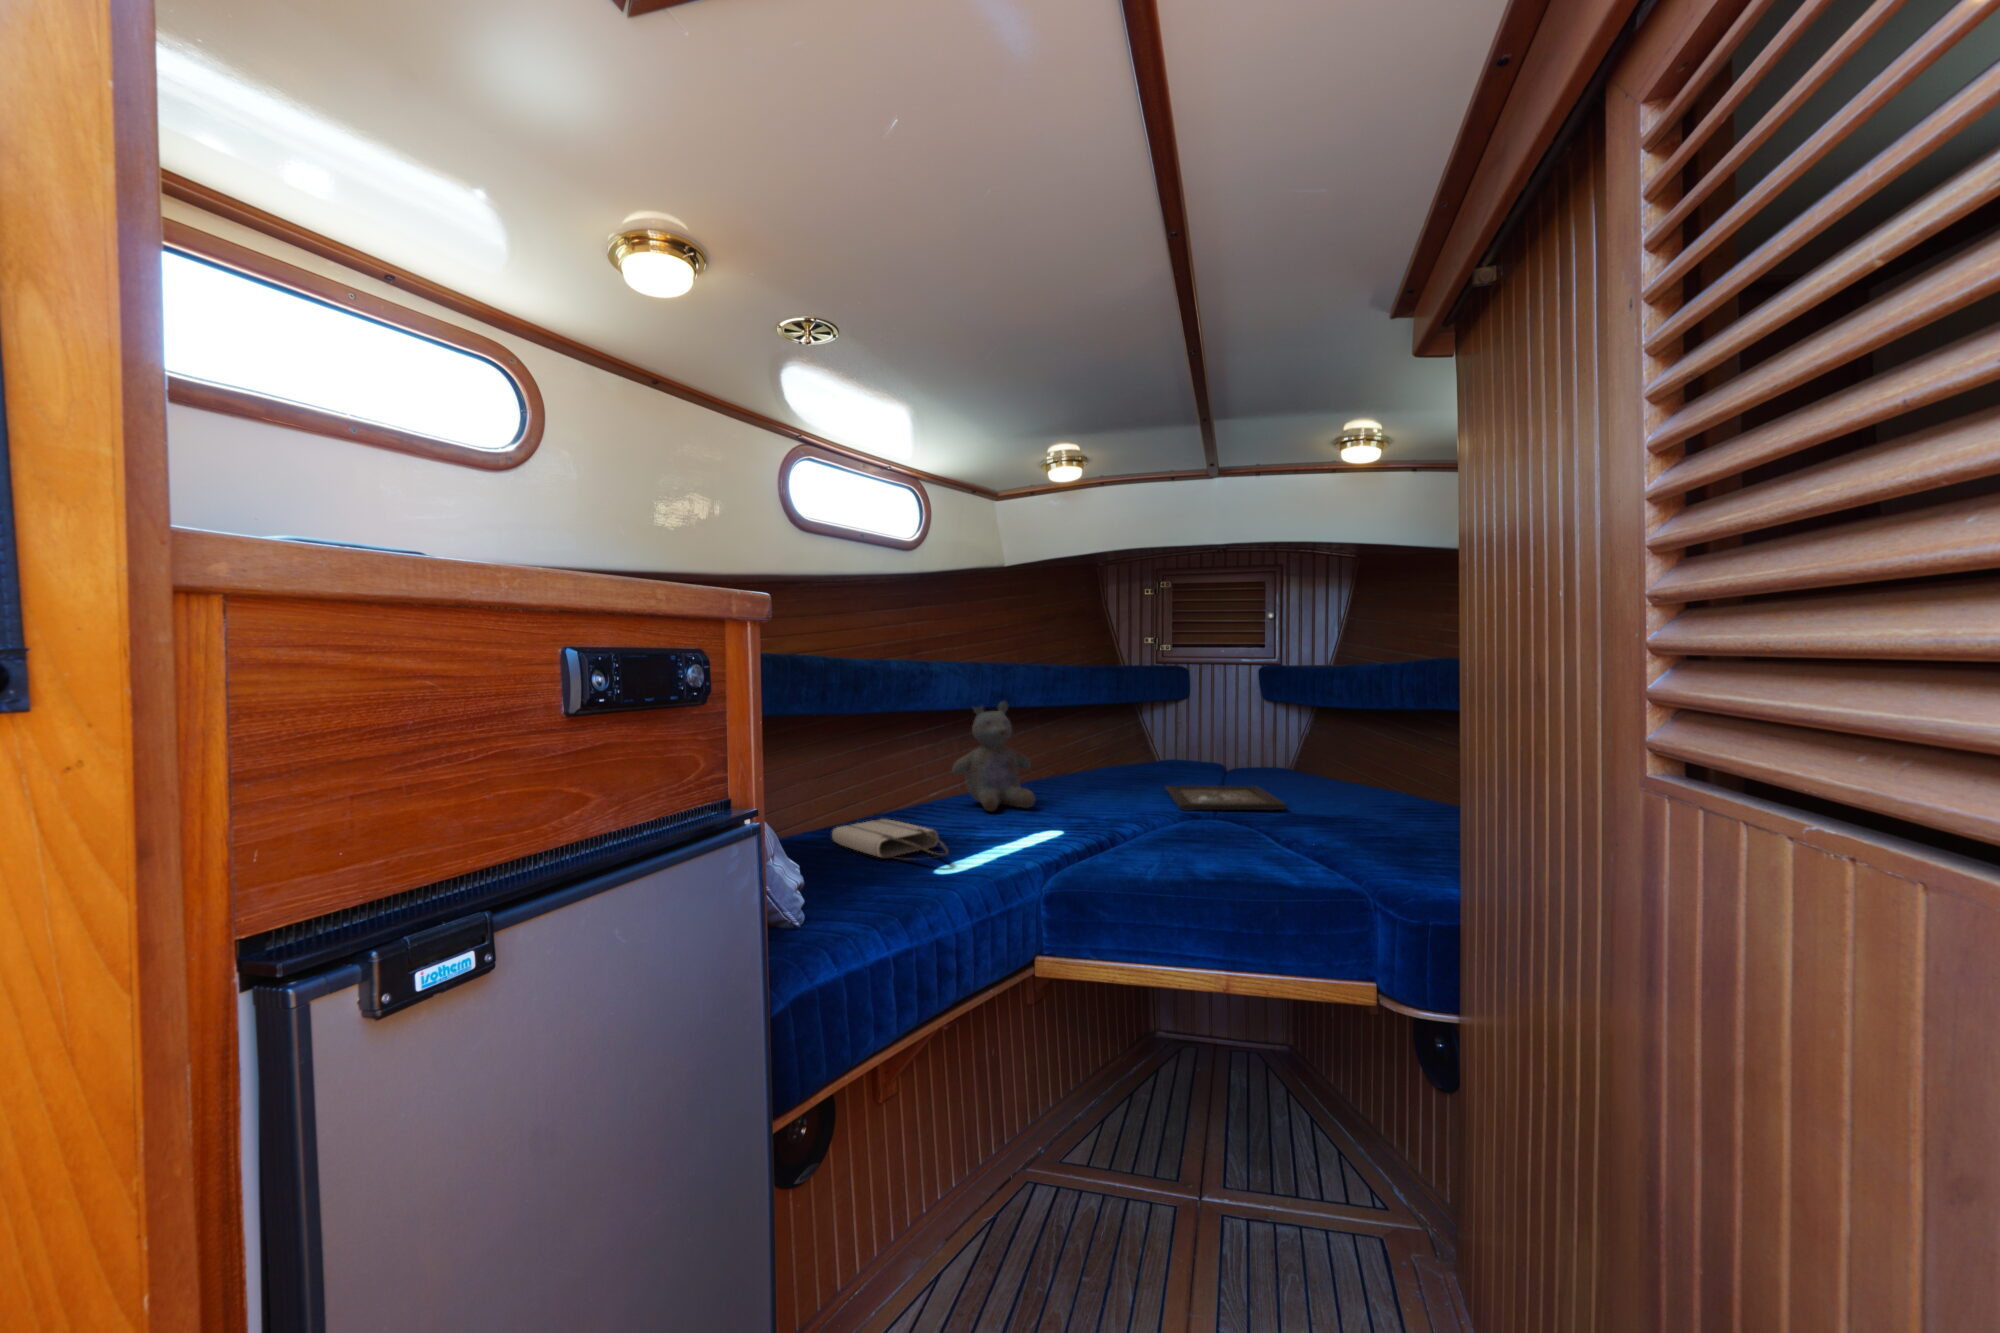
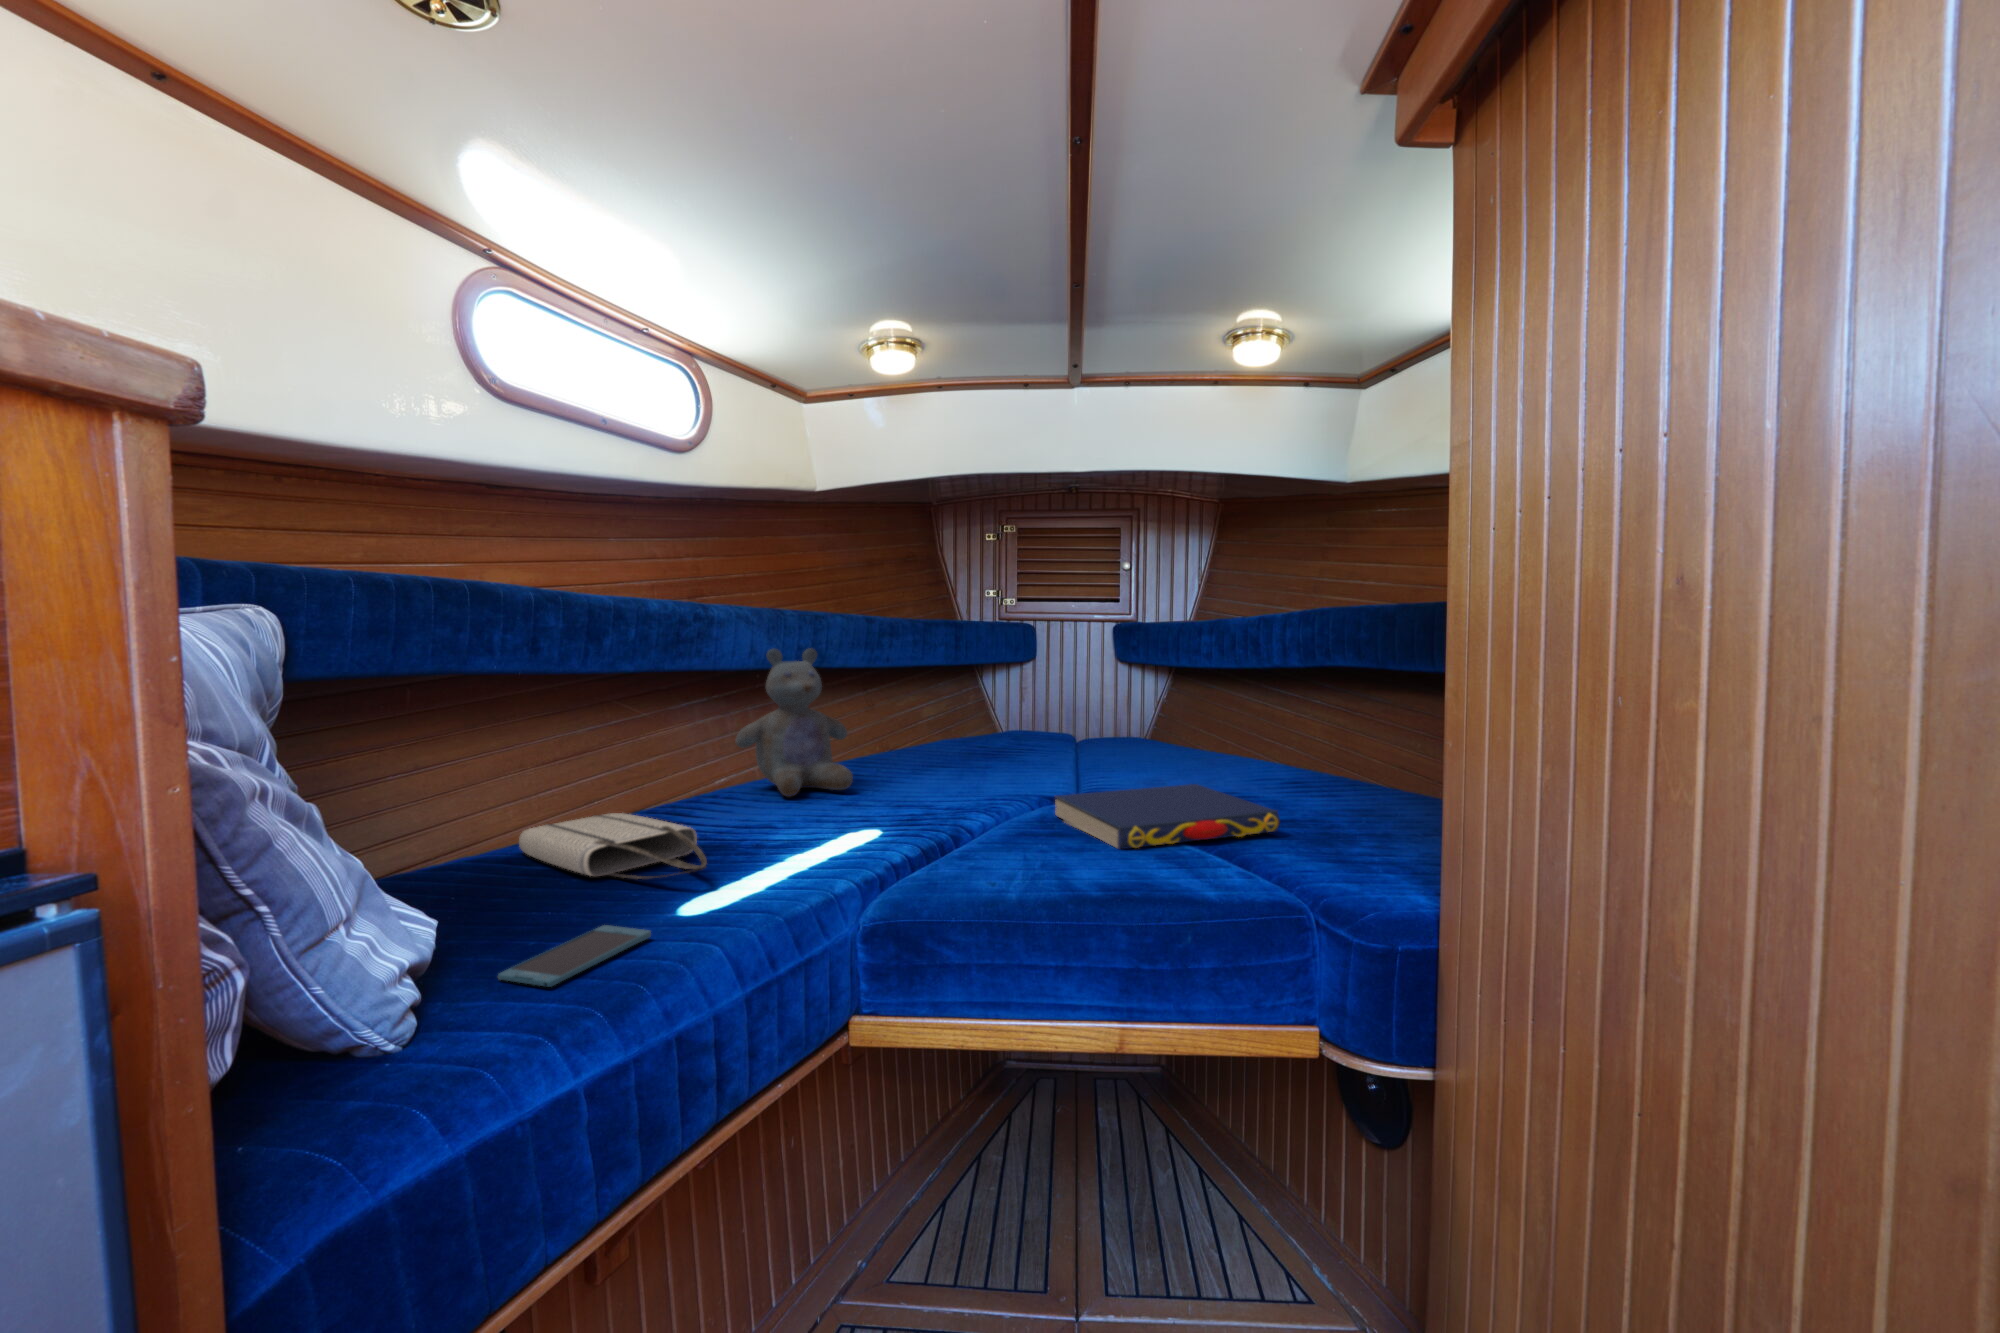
tray: present [1165,785,1286,811] -> none [1015,758,1167,789]
book: none [1184,811,1358,857] -> present [1055,784,1280,849]
smartphone: none [856,883,926,909] -> present [498,925,651,987]

